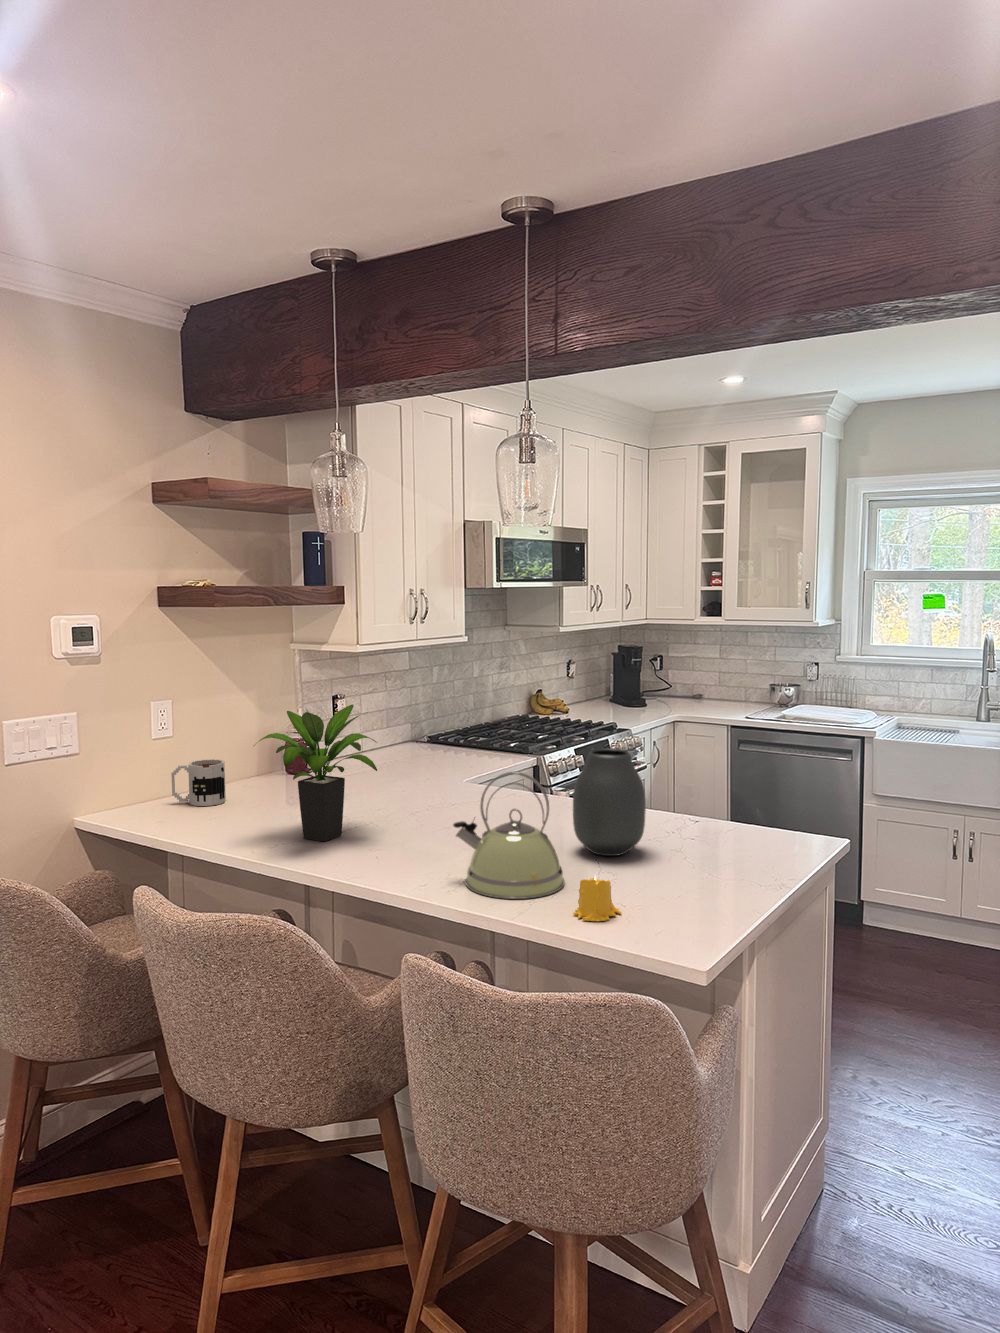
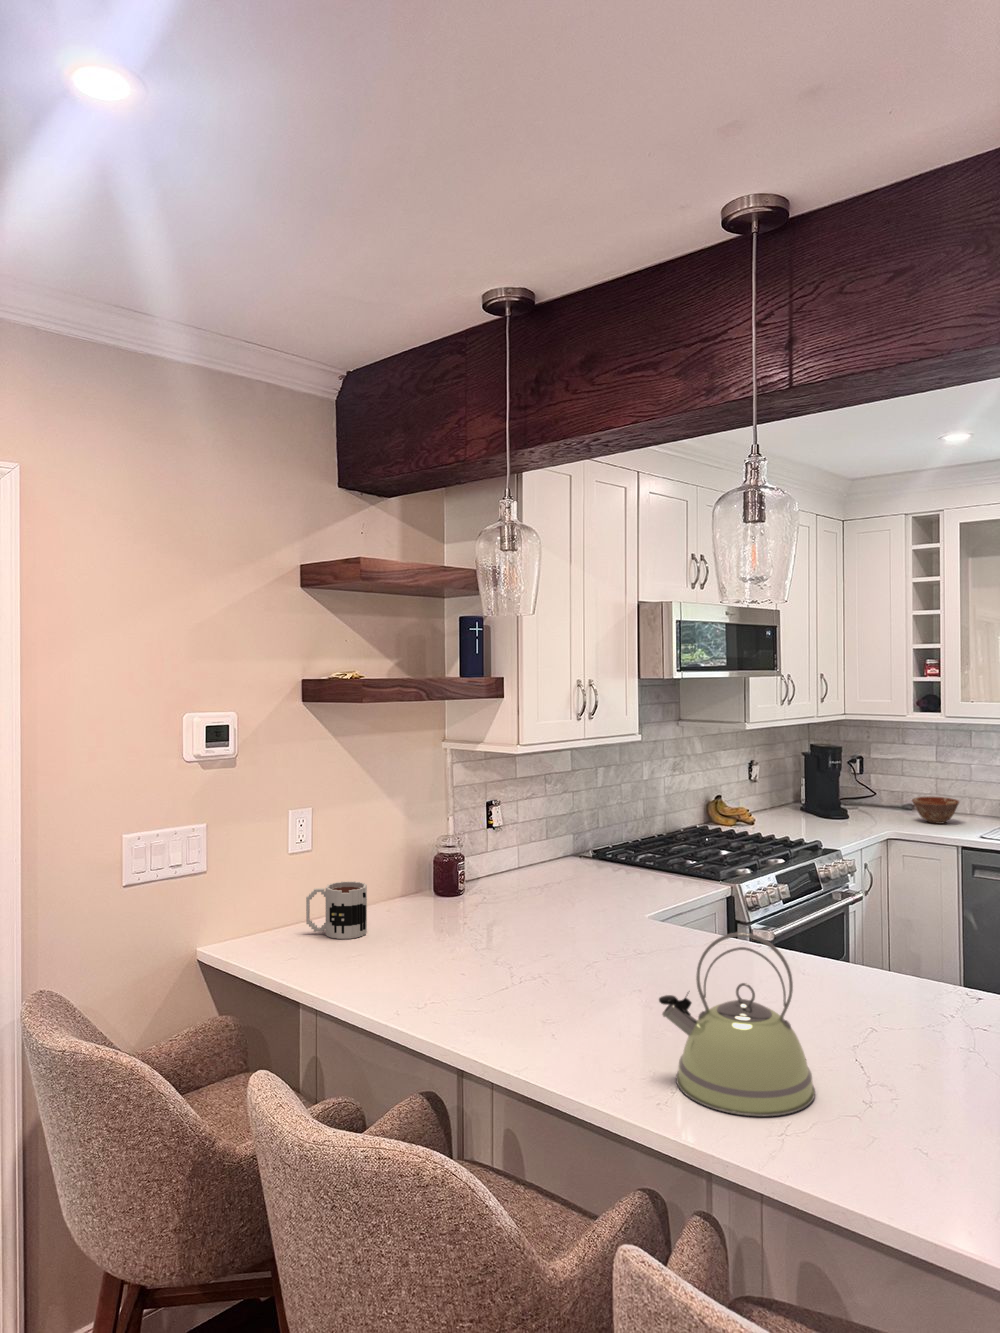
ceramic bowl: none [698,687,735,709] -> present [912,796,959,824]
potted plant: present [259,704,377,841] -> none [400,825,552,1000]
vase: present [573,748,646,856] -> none [812,897,915,1047]
candle: present [573,875,621,921] -> none [842,1093,914,1169]

